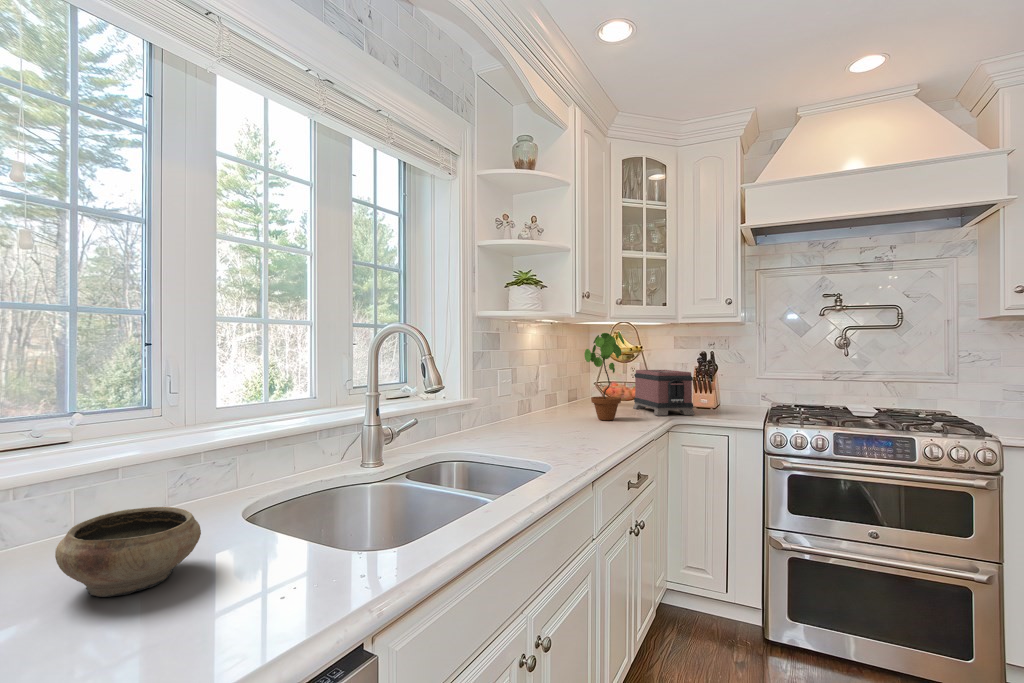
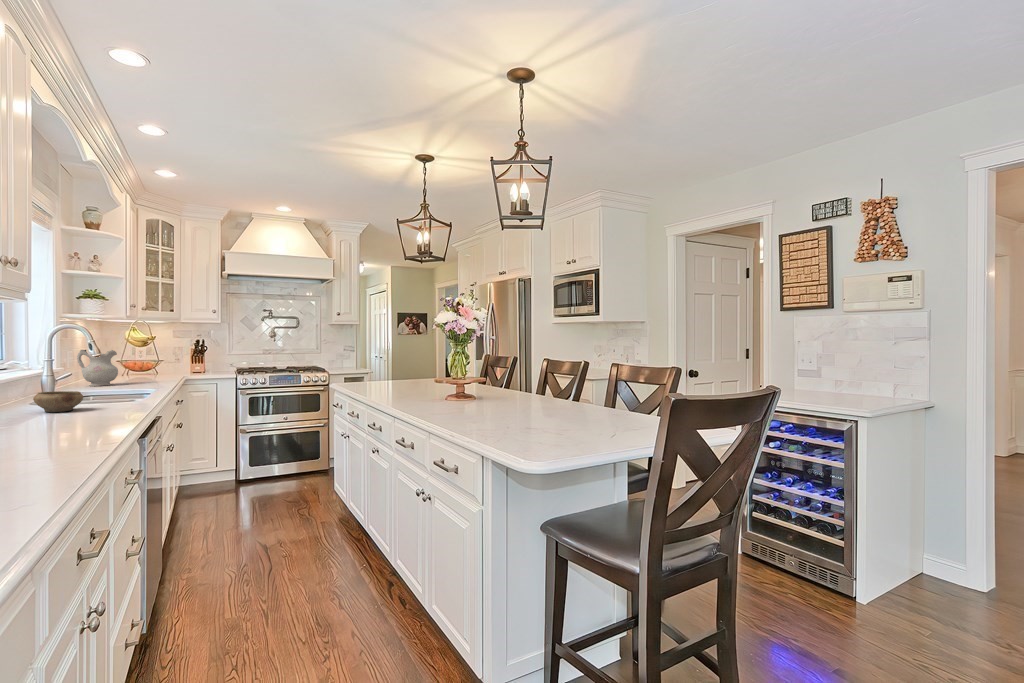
potted plant: present [585,332,624,420] -> none [130,328,157,380]
ceramic pitcher: none [494,368,547,433] -> present [77,350,118,386]
toaster: present [633,370,695,416] -> none [151,351,196,376]

